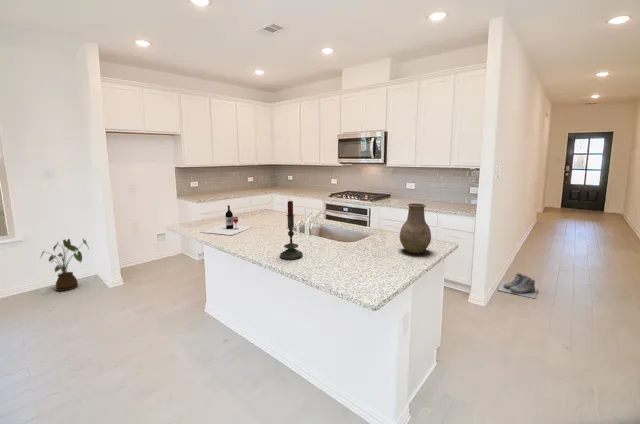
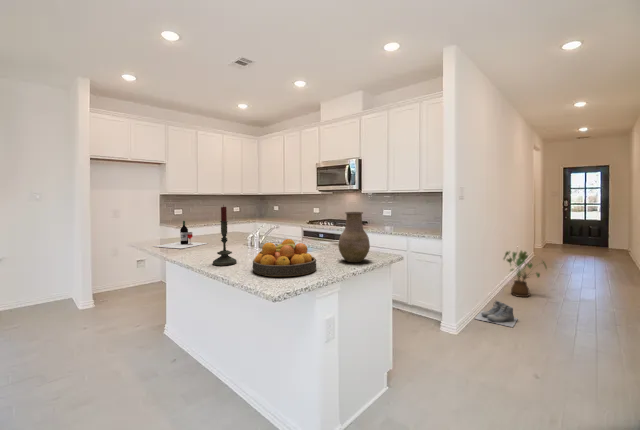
fruit bowl: none [326,233,388,275] -> present [253,239,316,277]
house plant: present [41,239,89,291] -> present [504,251,547,297]

